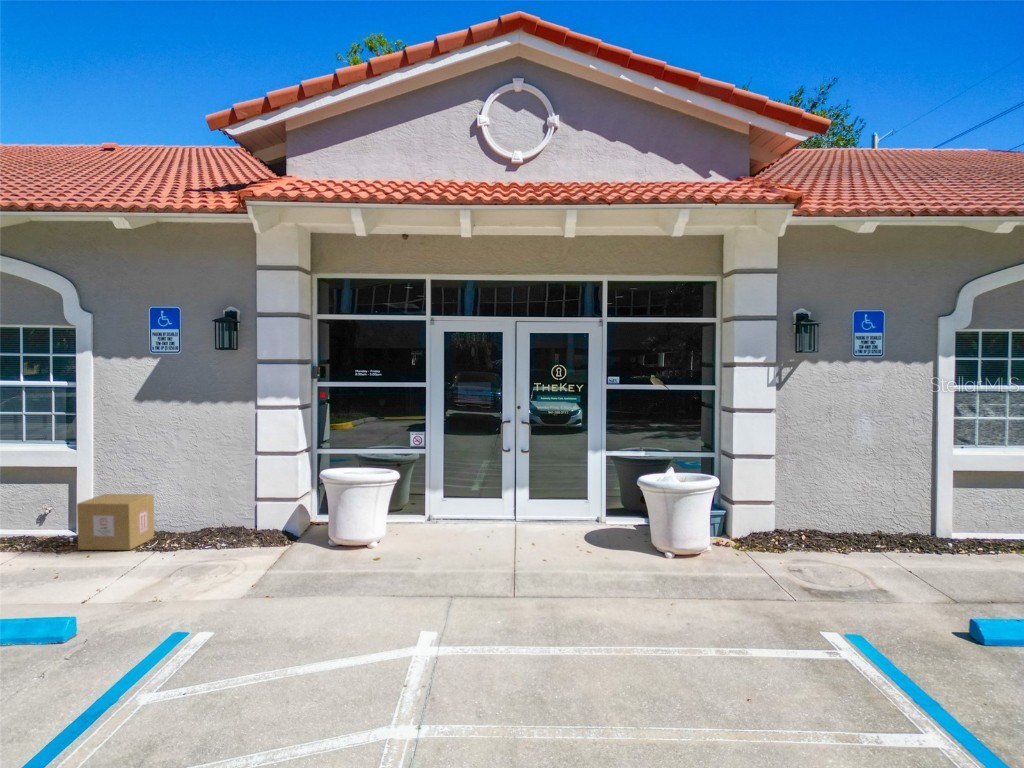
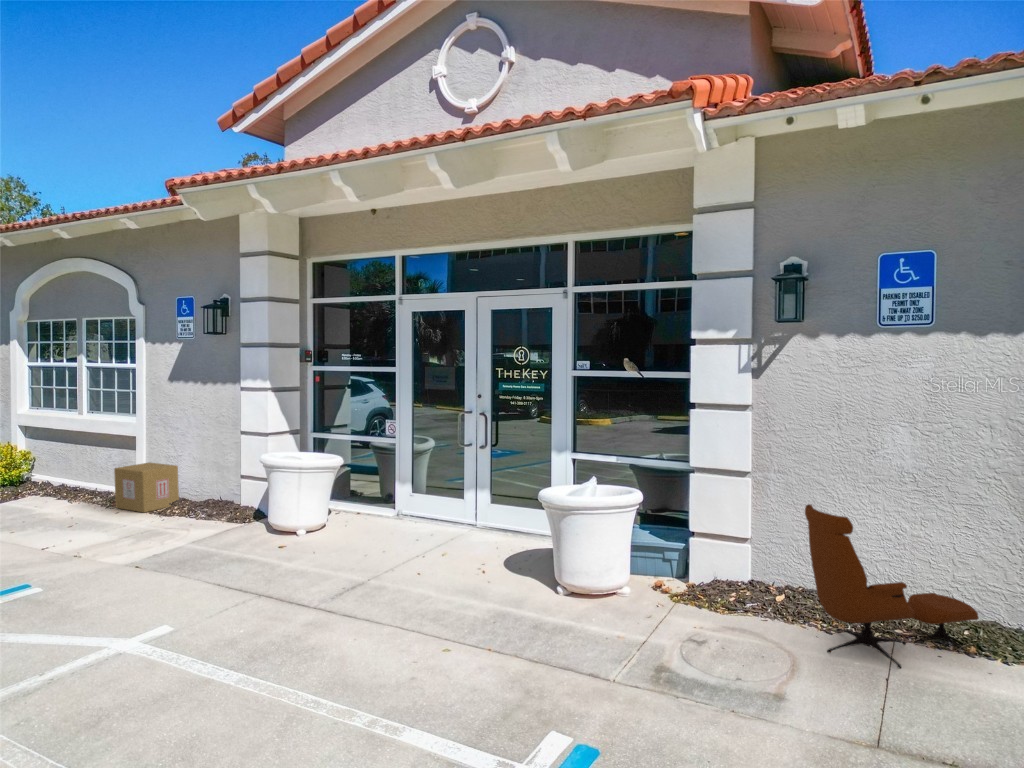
lounge chair: none [848,474,924,570] -> present [805,504,979,668]

